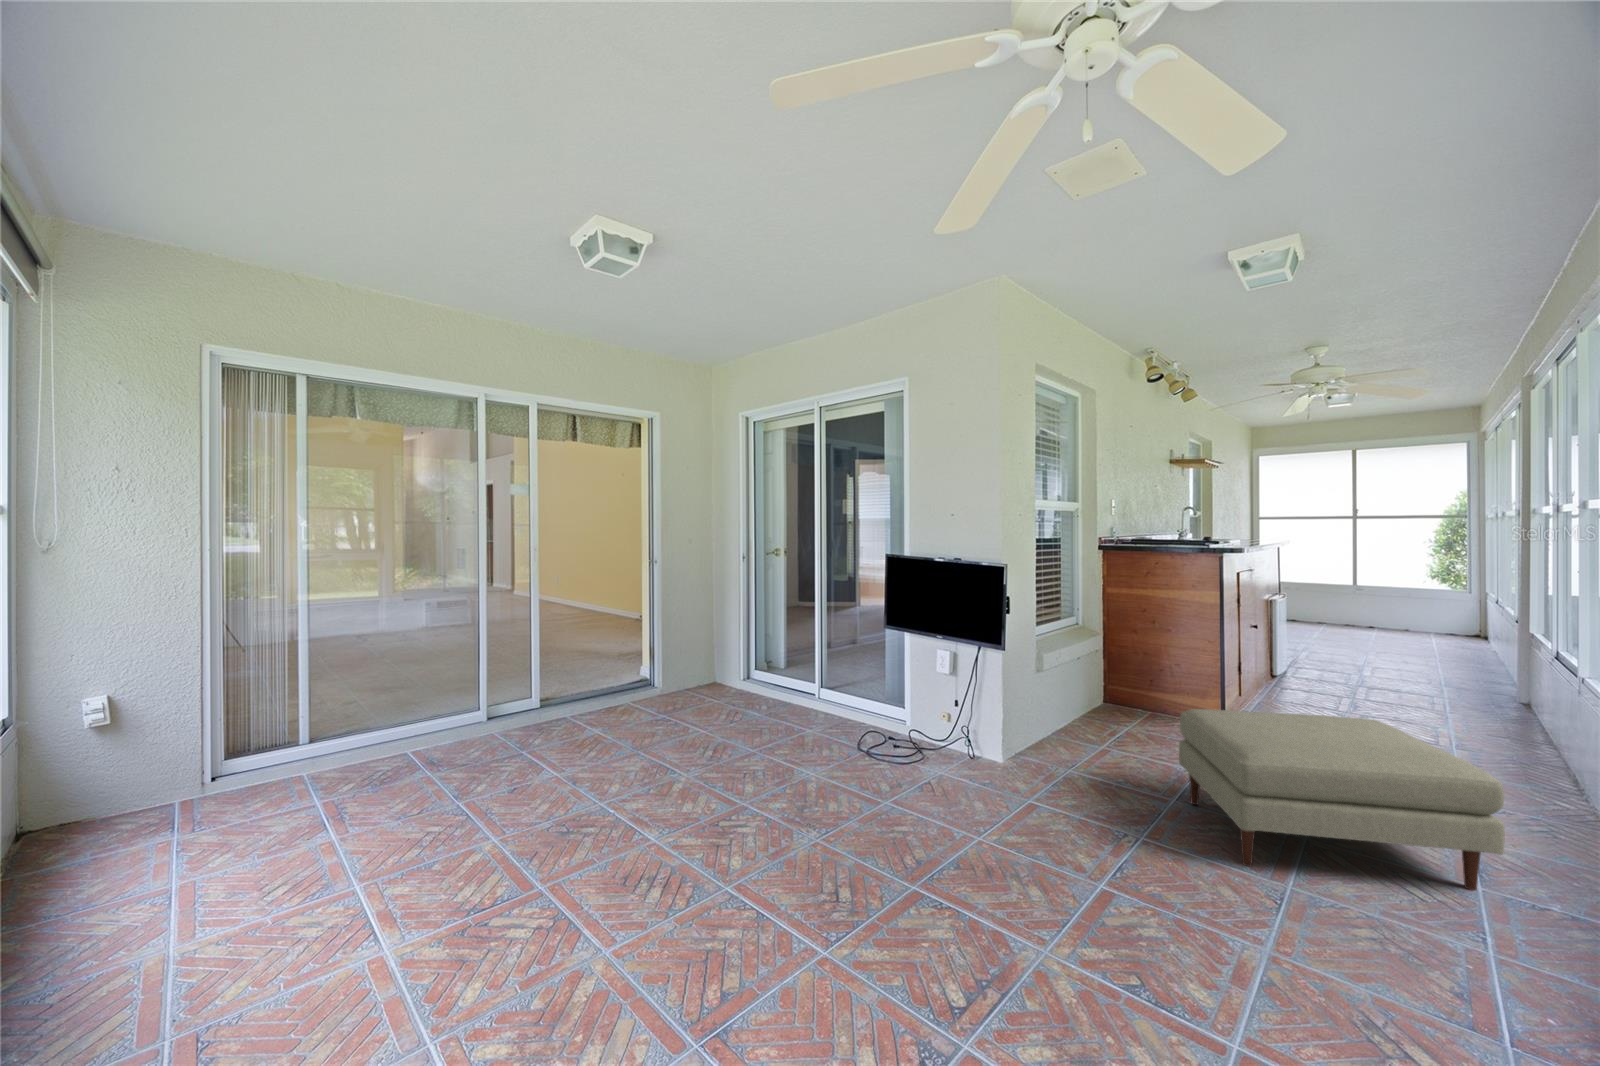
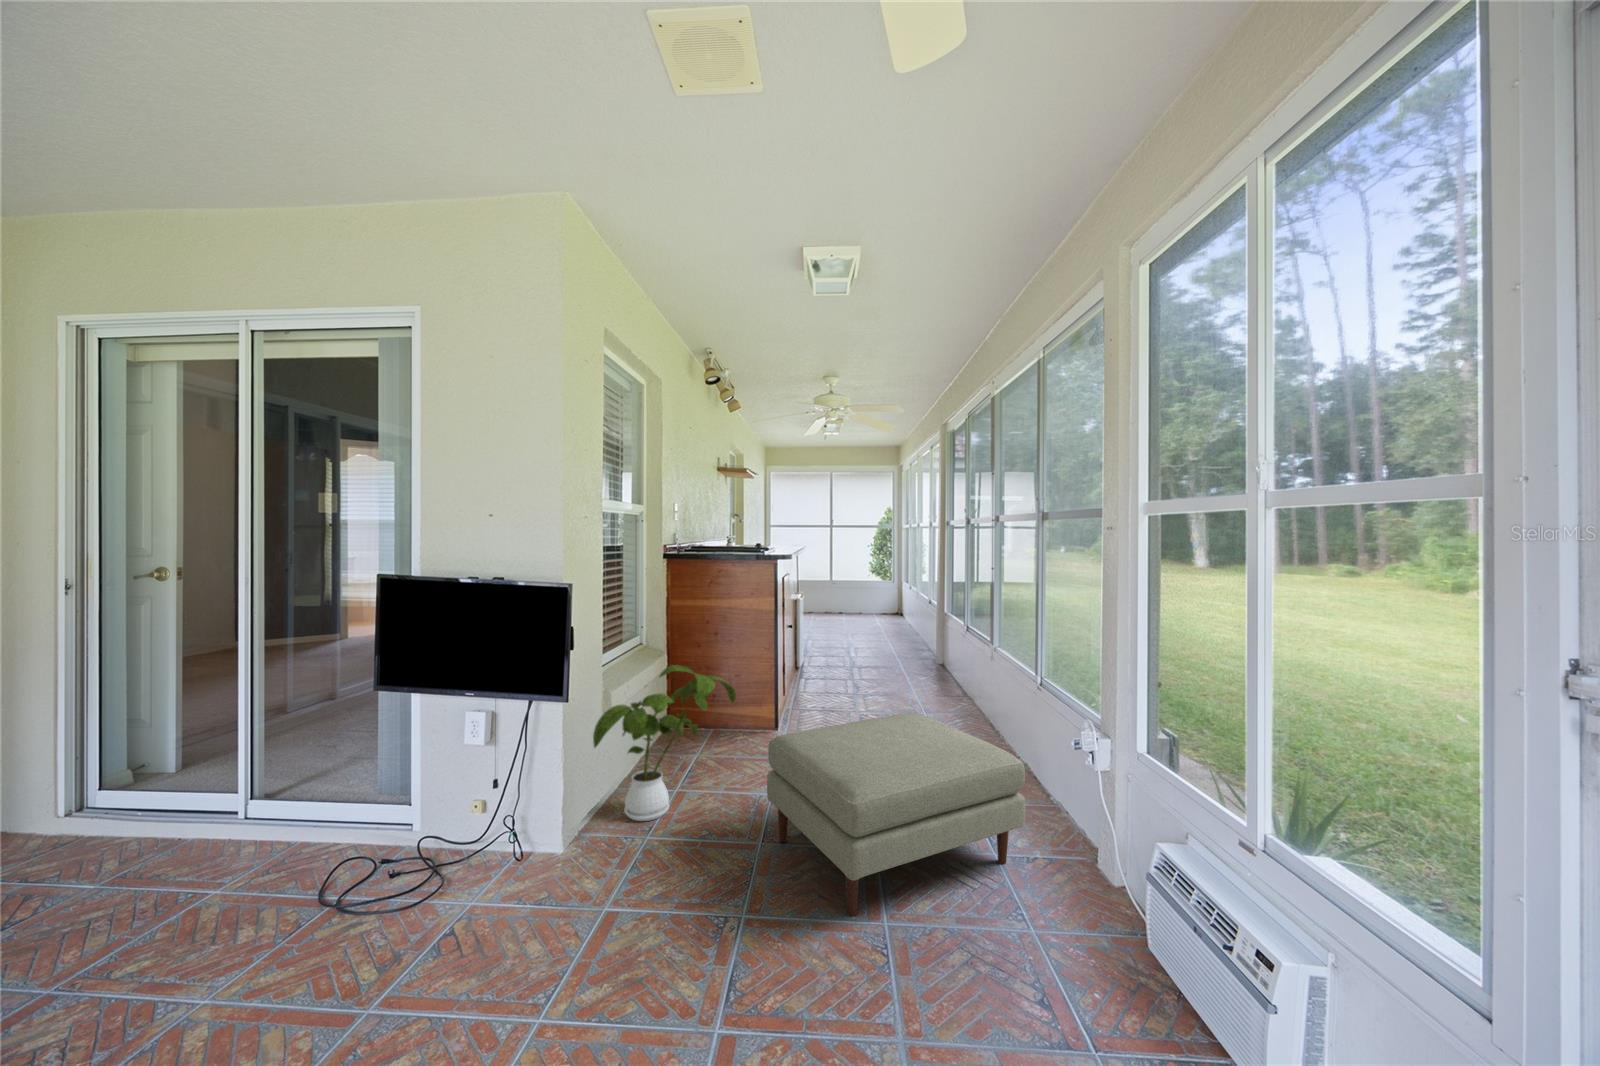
house plant: none [1025,638,1154,763] -> present [593,665,736,821]

